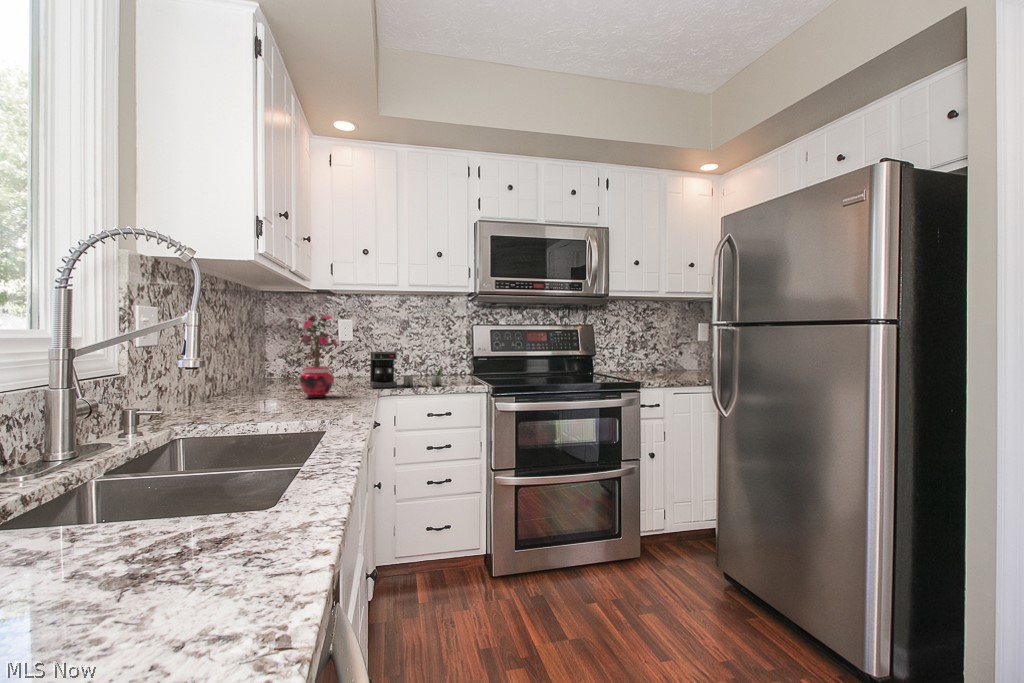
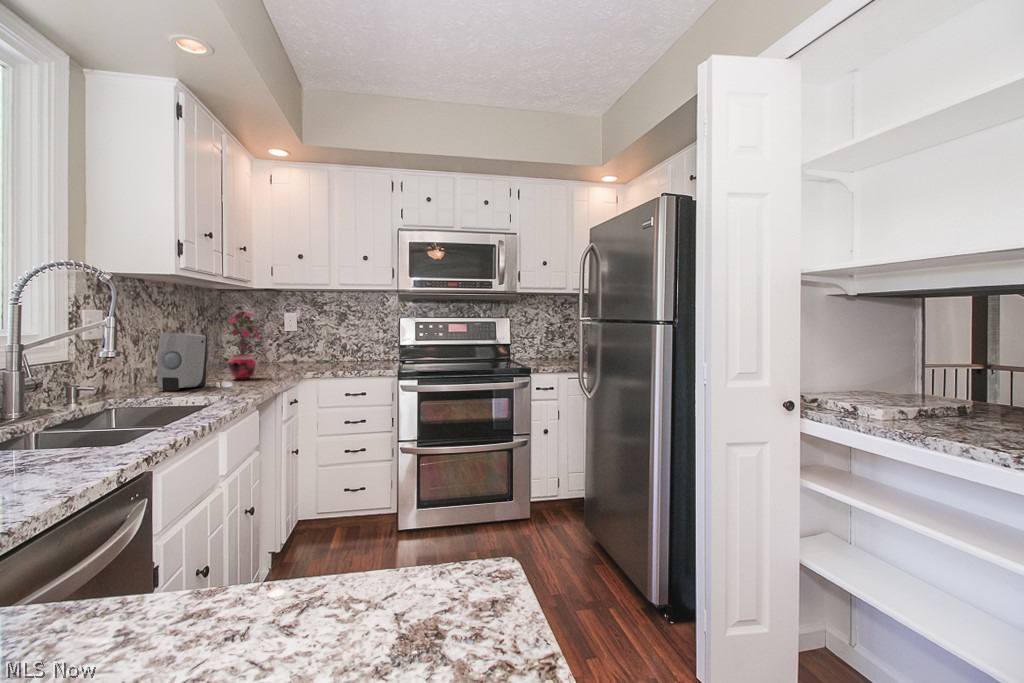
soap dispenser: none [227,338,284,413] -> present [157,333,208,391]
coffee maker: present [370,352,443,388] -> none [299,341,363,372]

